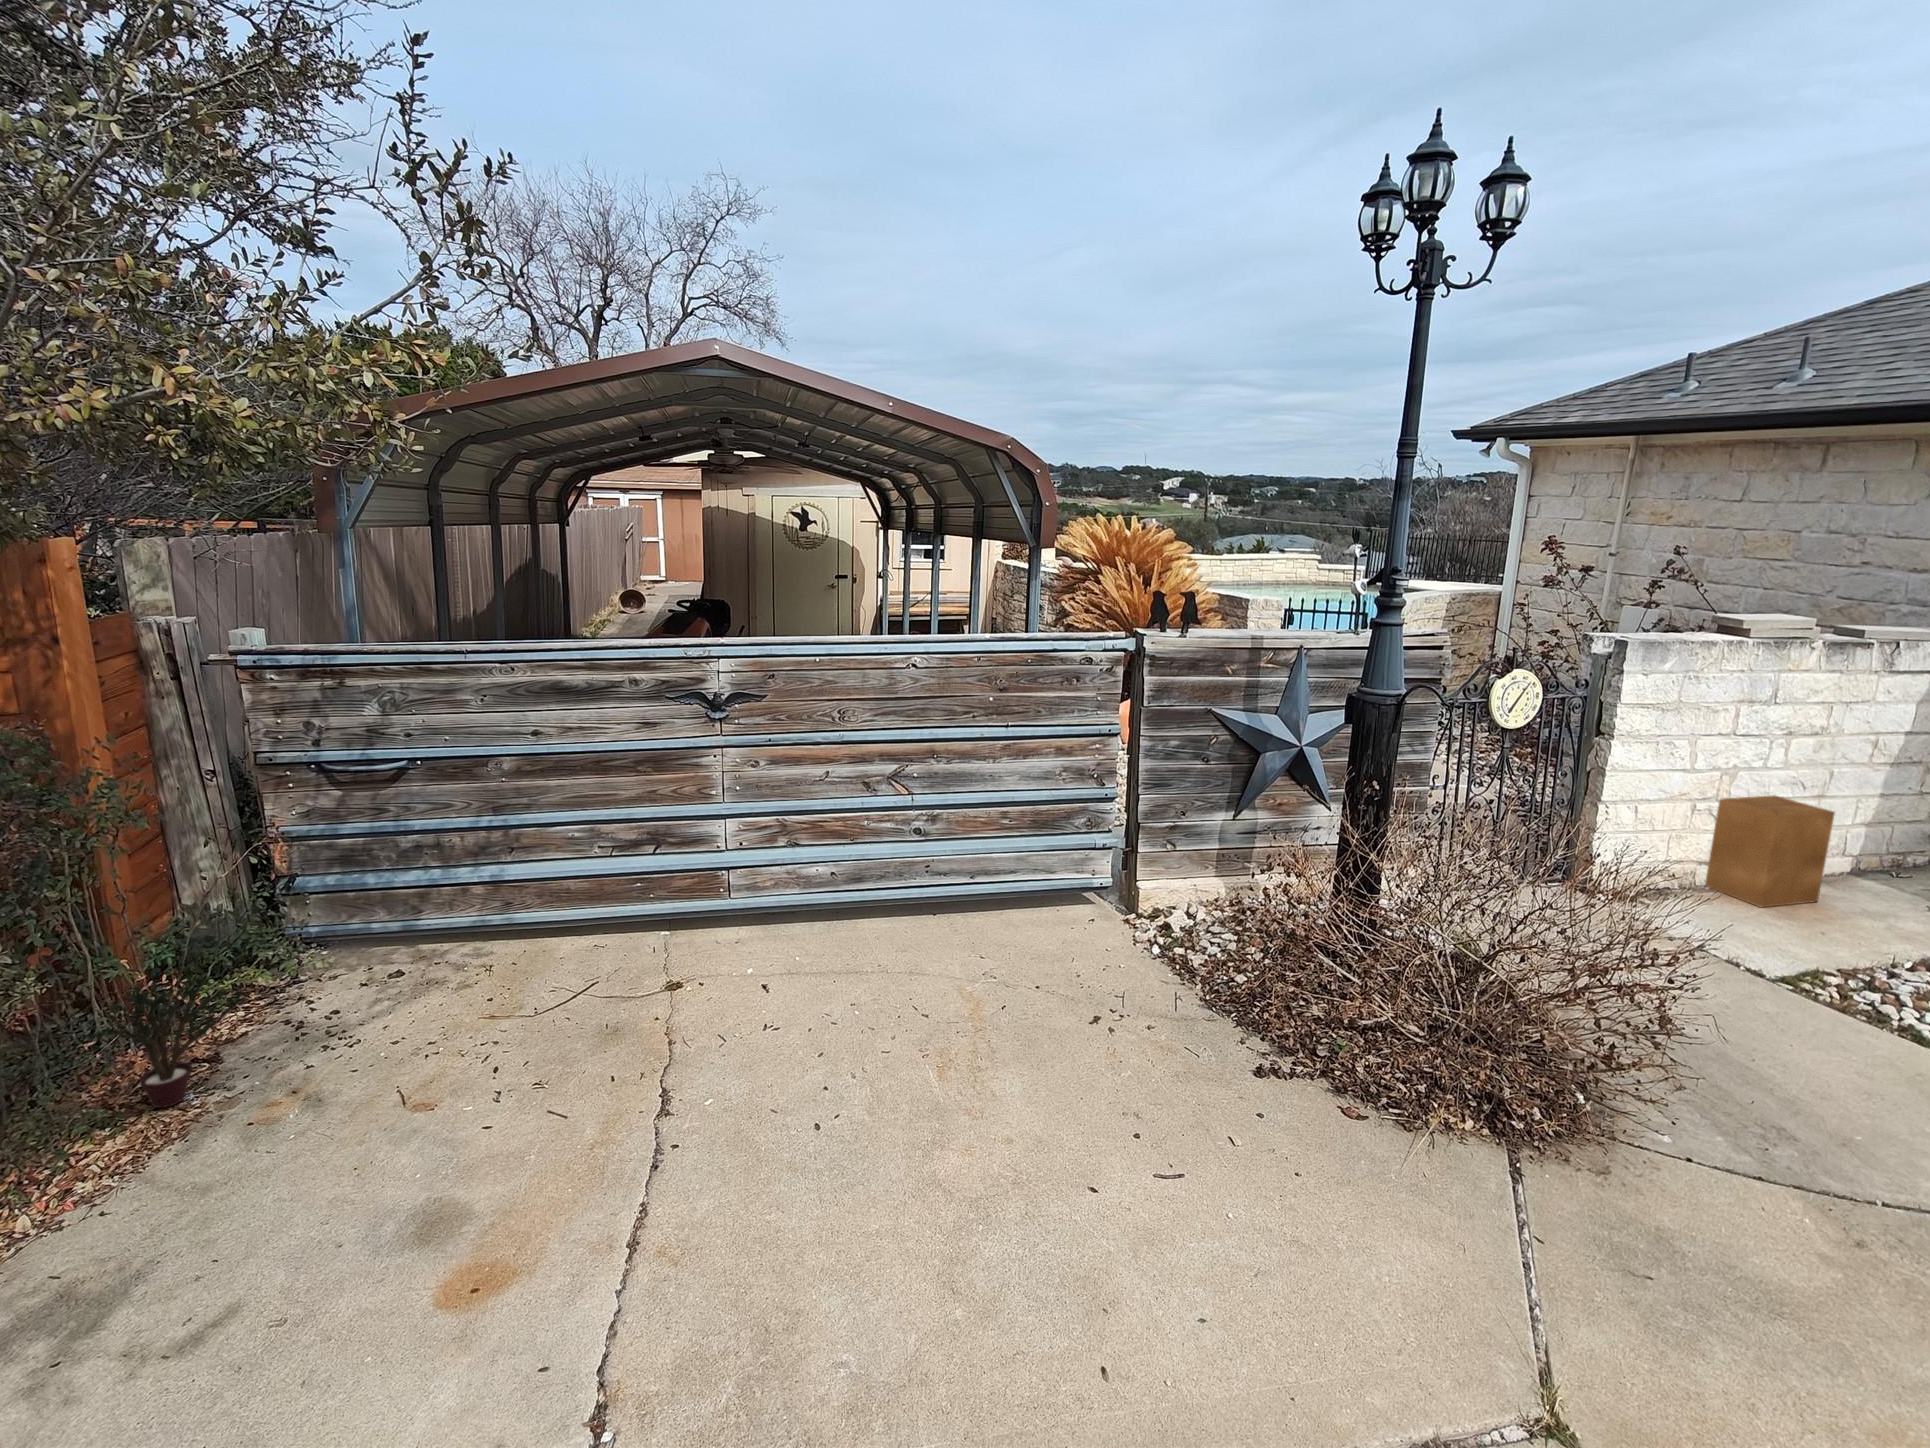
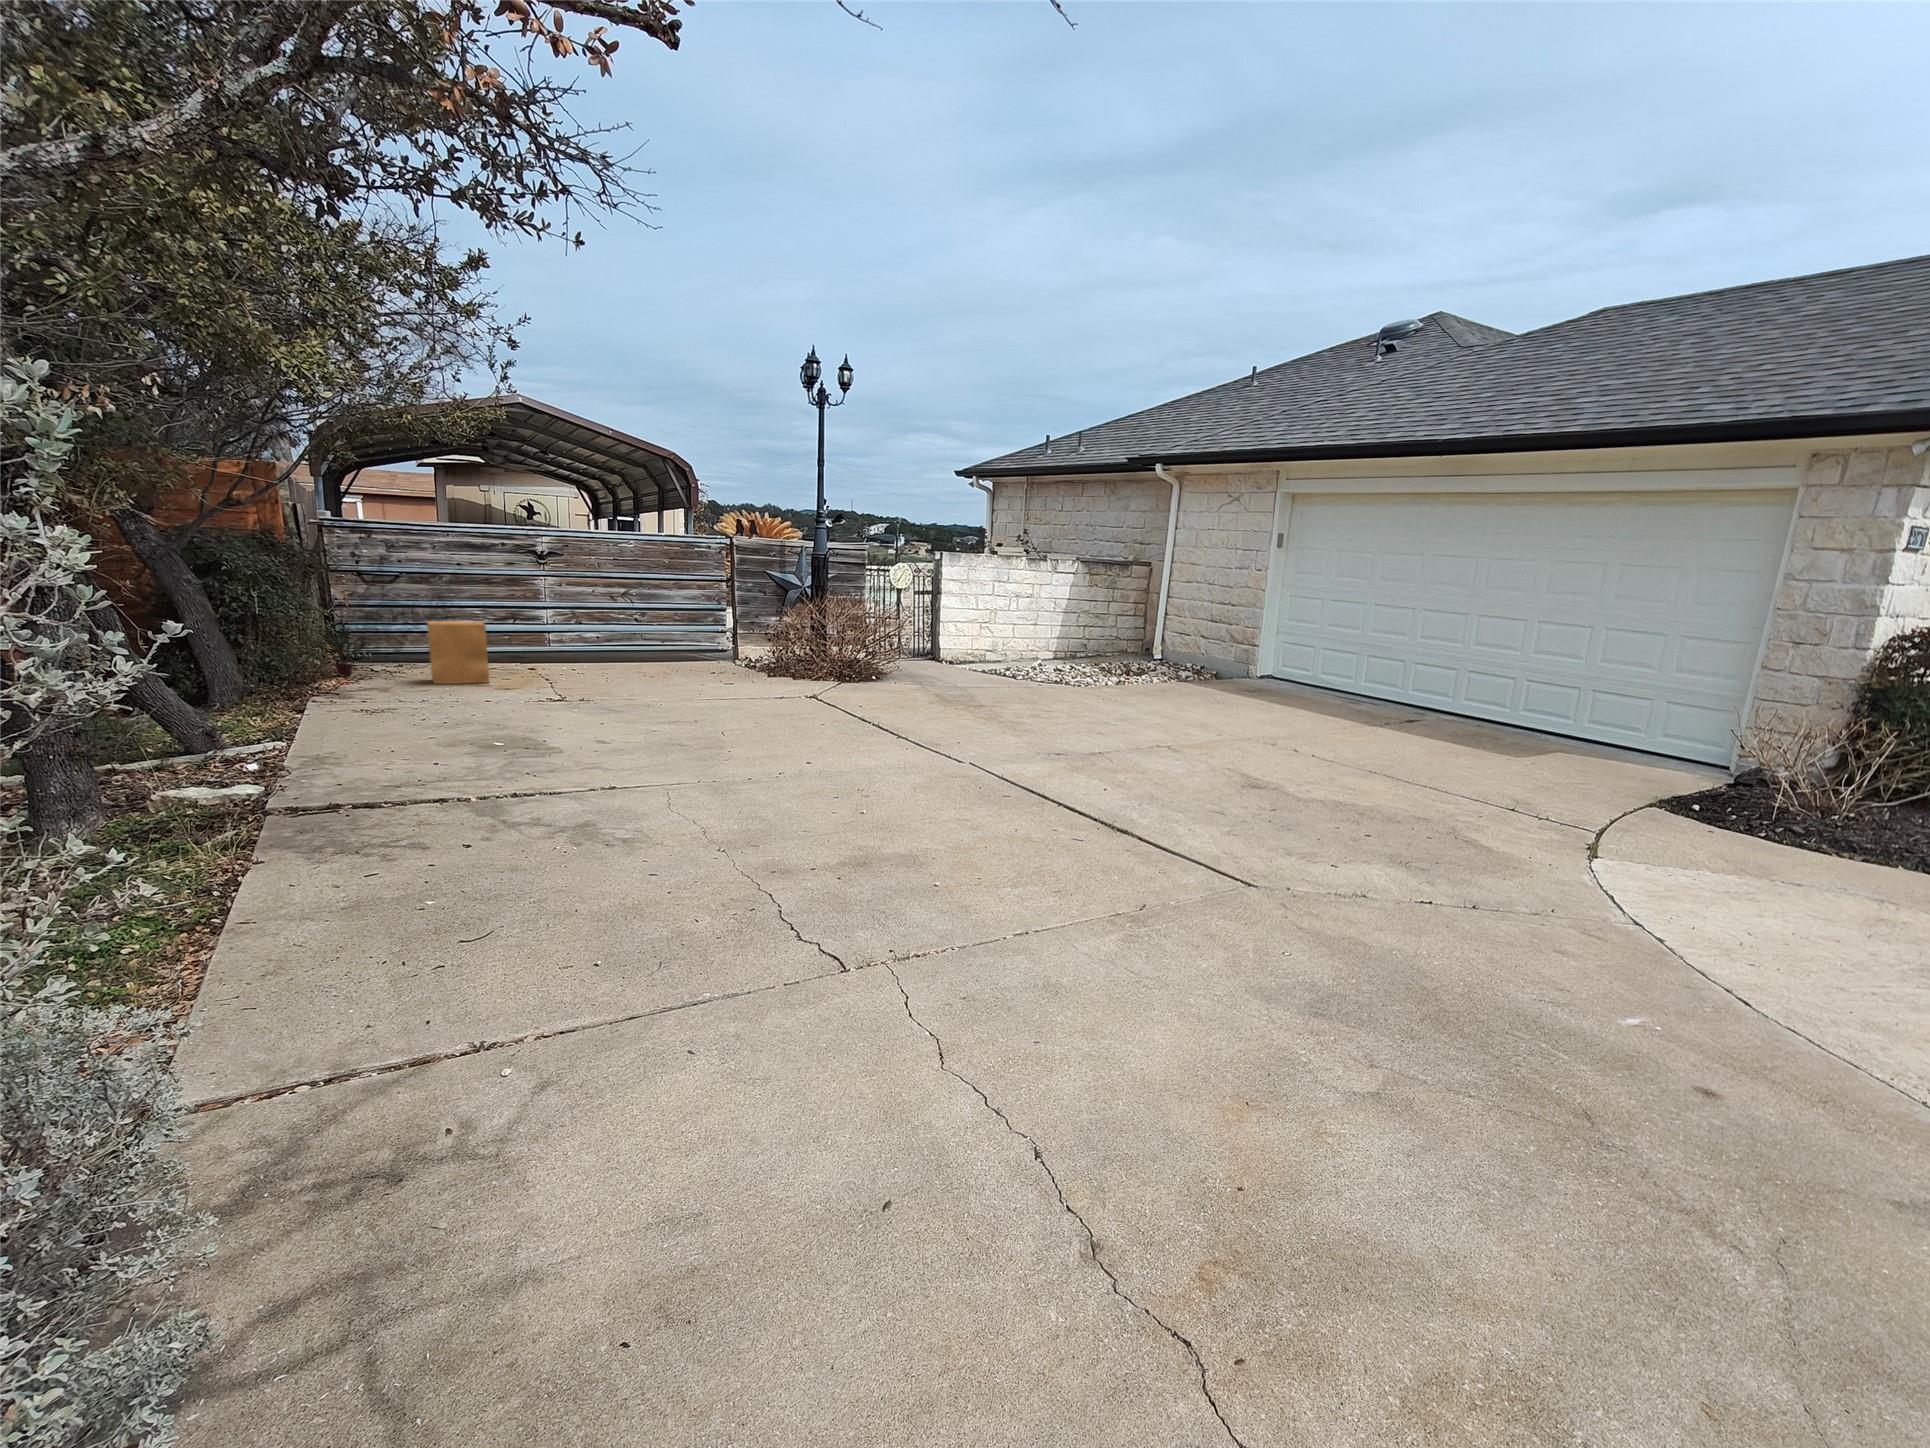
cardboard box: present [1705,795,1835,907] -> present [427,621,489,684]

